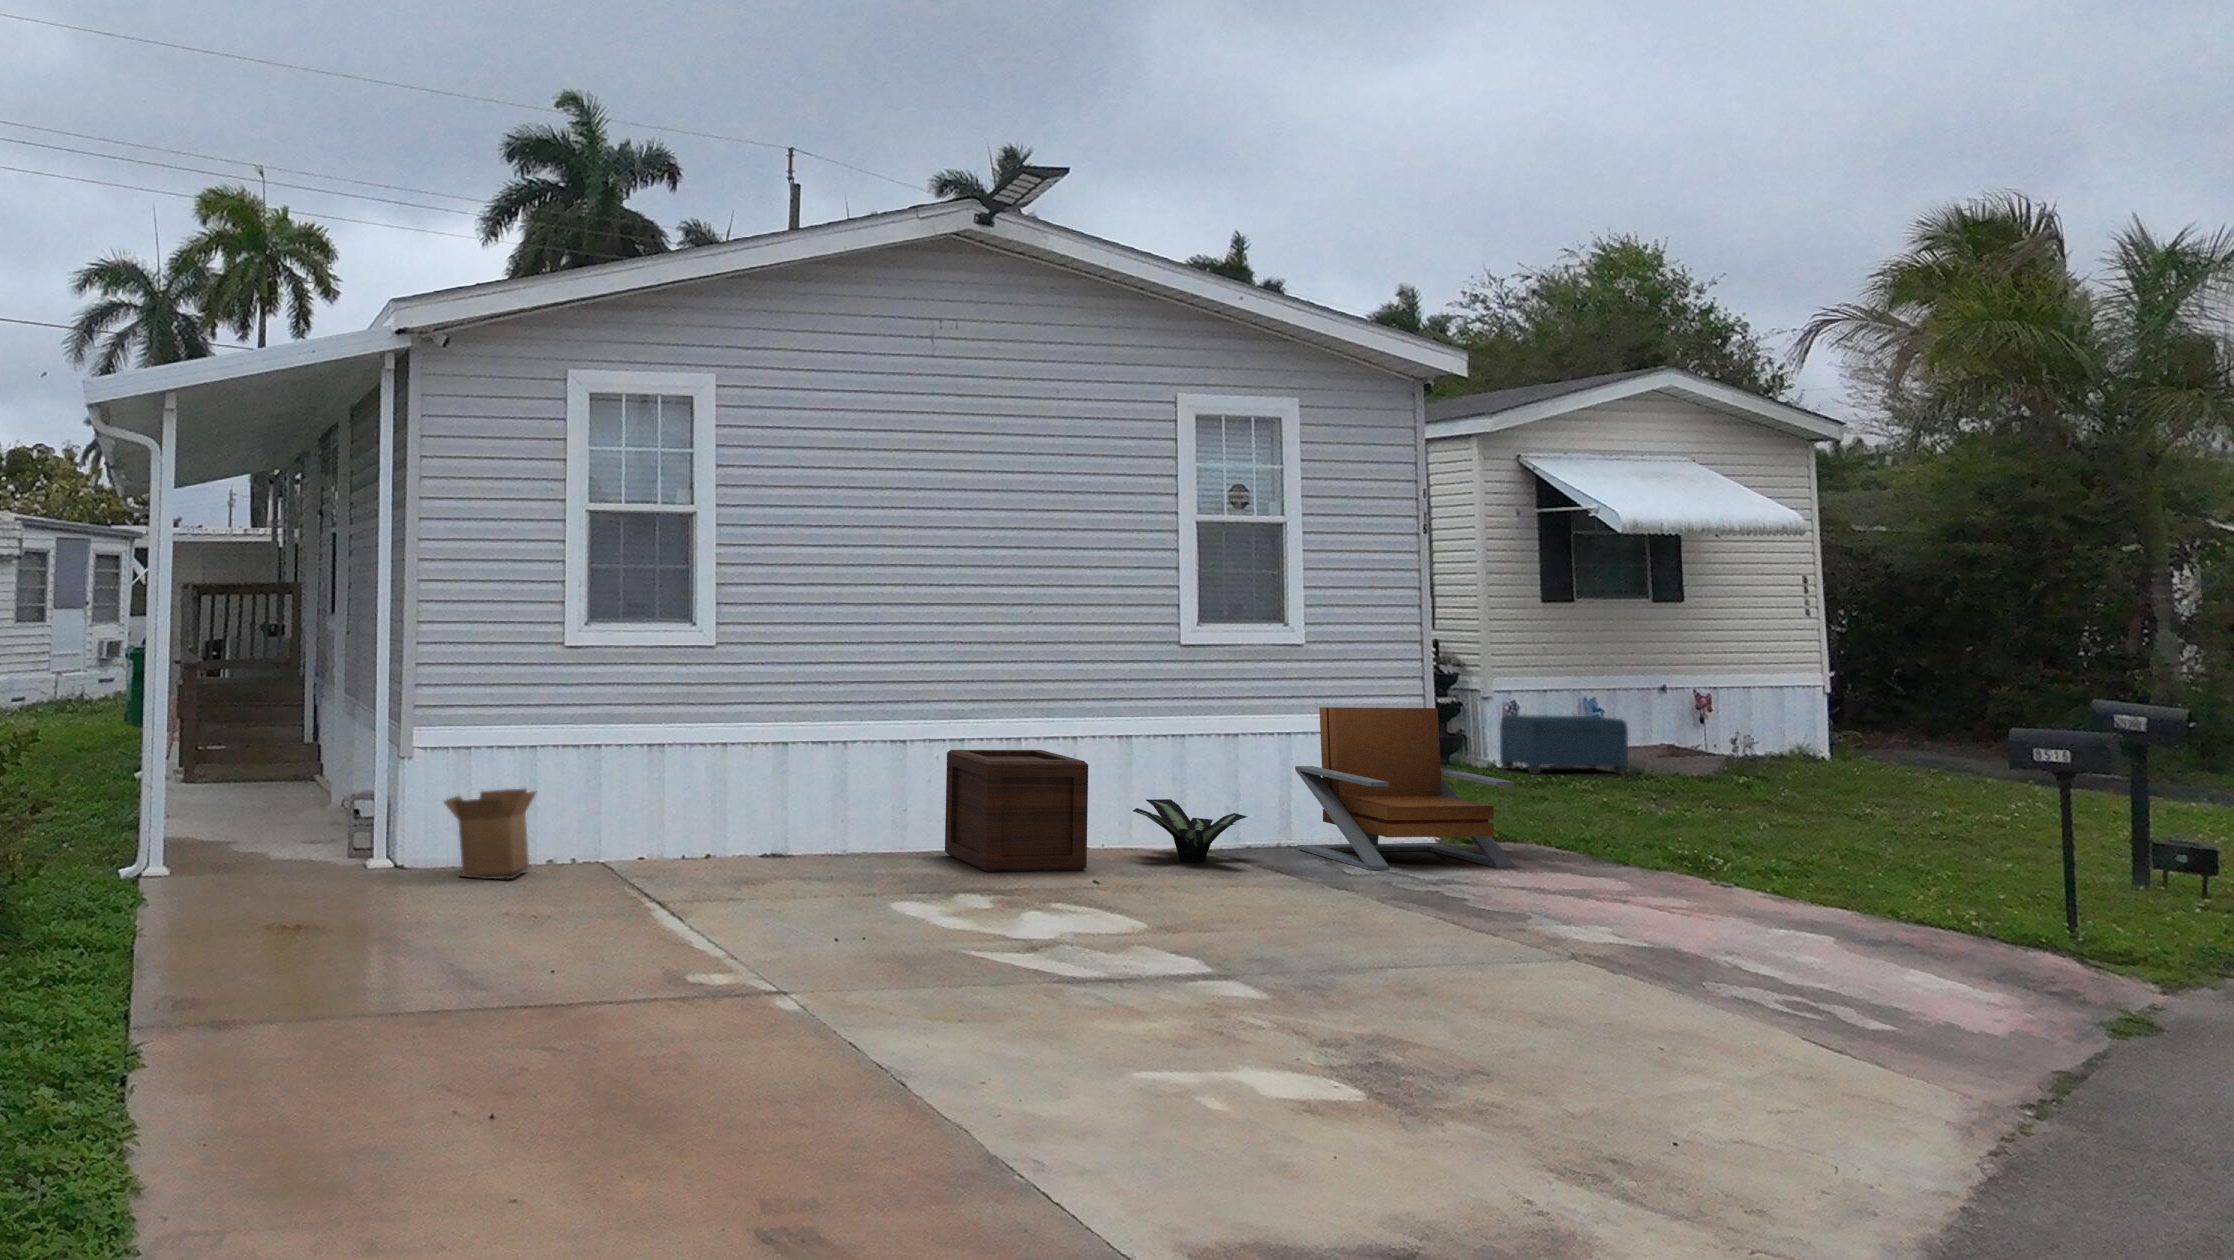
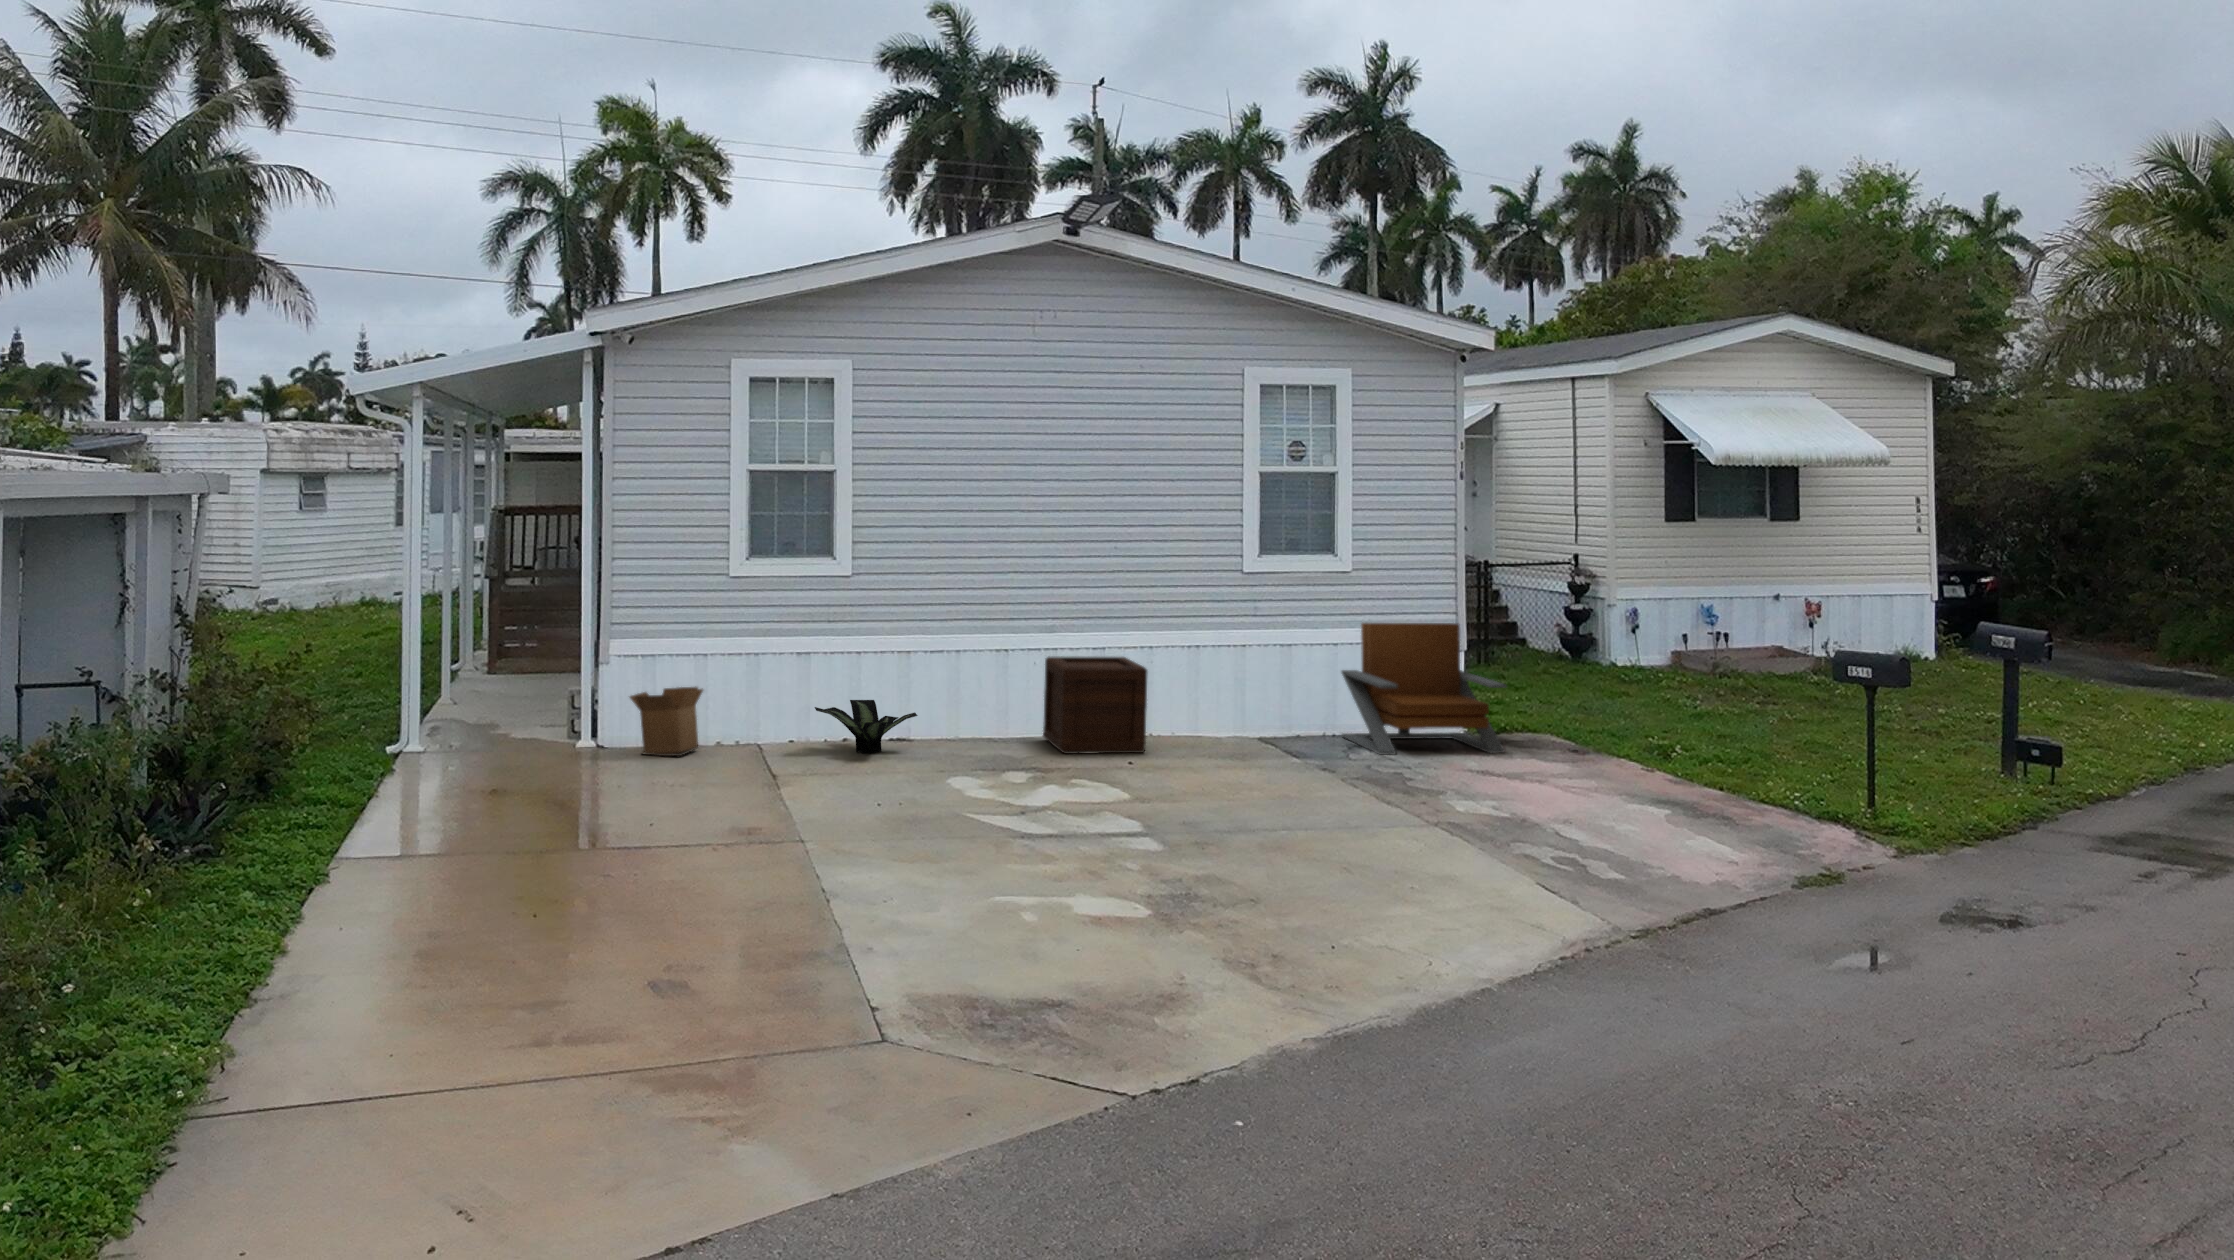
bench: present [1500,715,1628,774] -> none [1618,620,1728,671]
potted plant: present [1133,799,1247,863] -> present [815,700,918,753]

